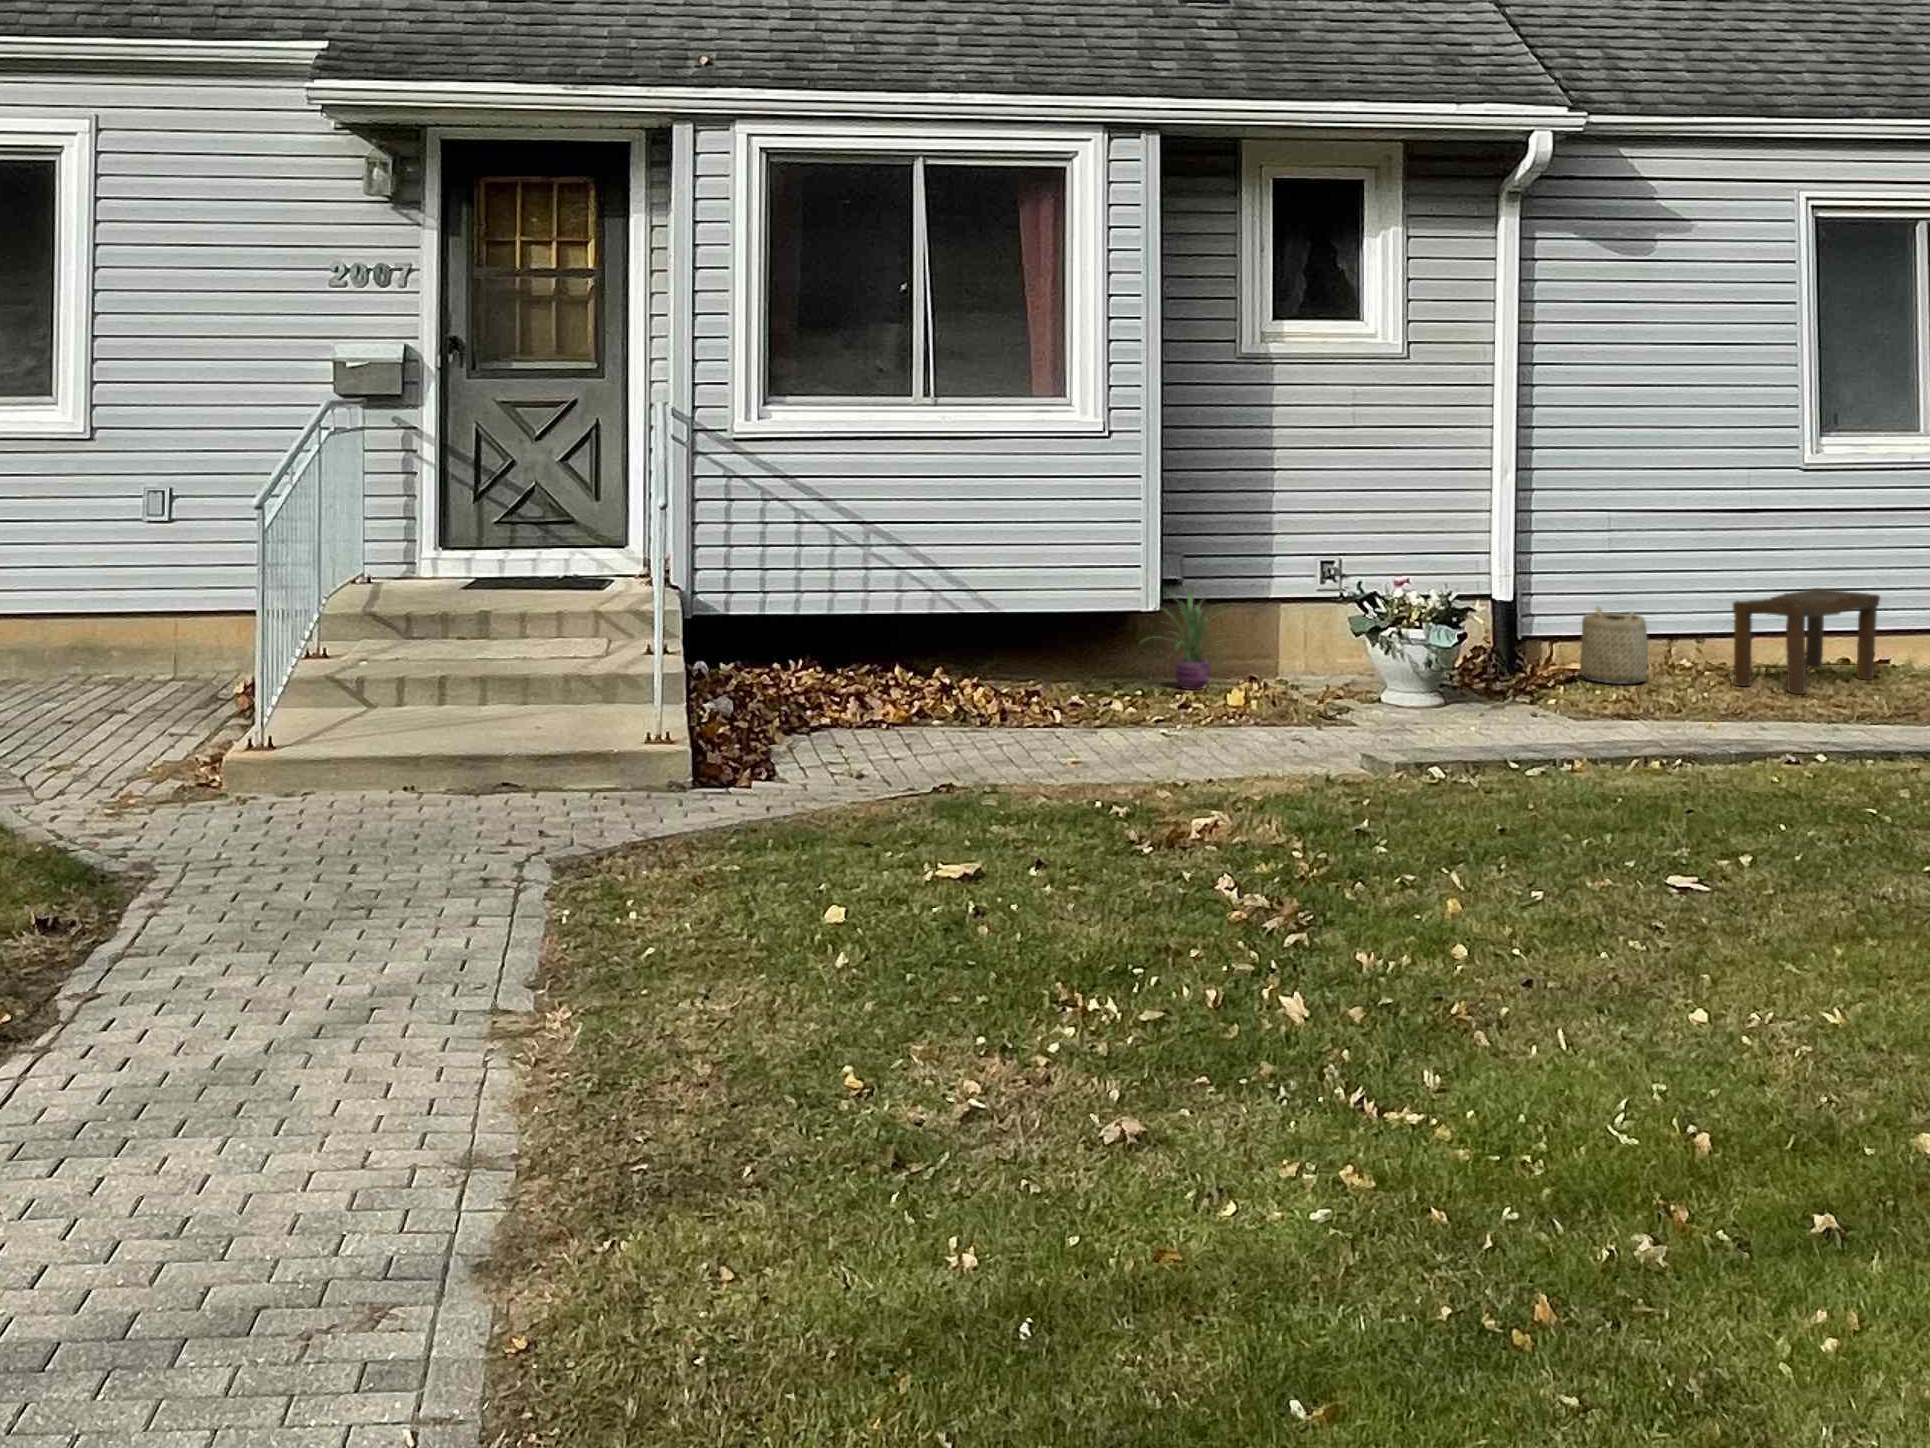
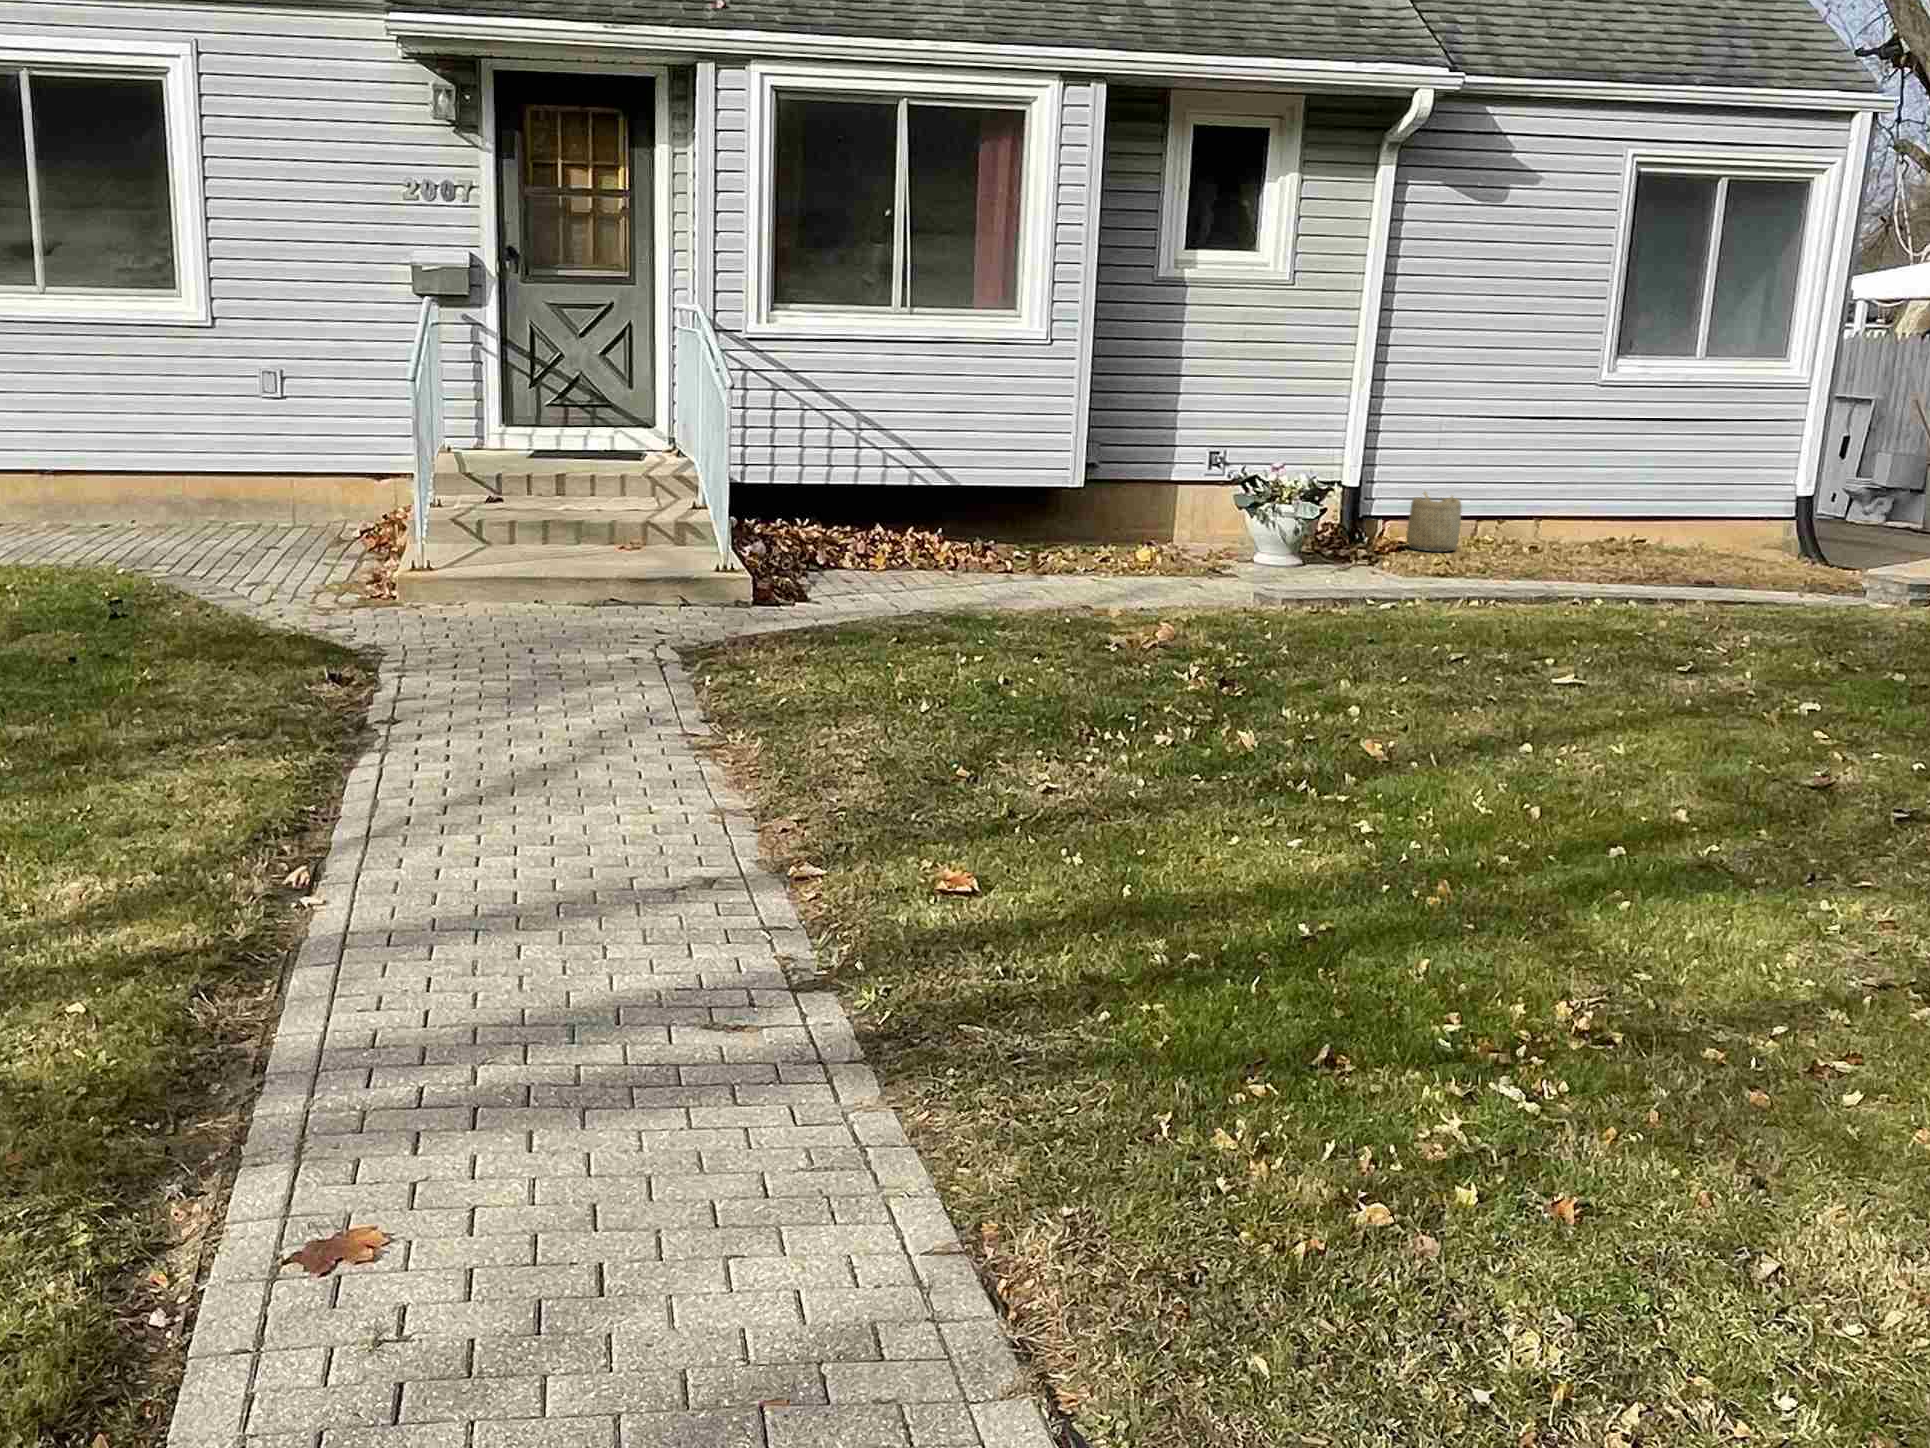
decorative plant: present [1163,588,1228,690] -> none [1066,470,1146,550]
bench: present [1733,588,1880,694] -> none [1524,481,1645,561]

